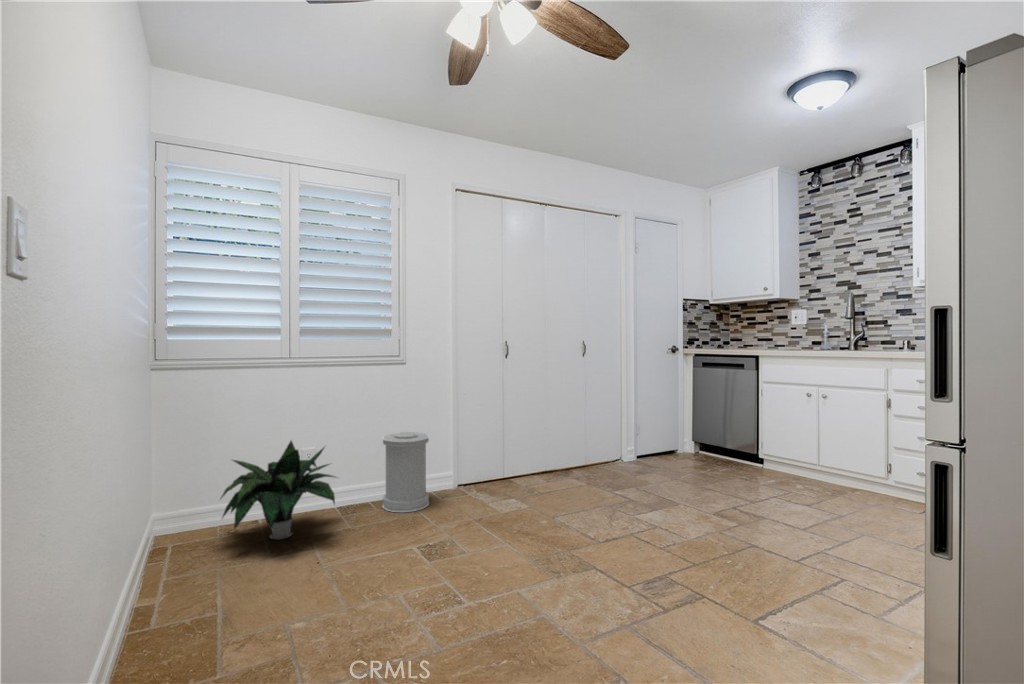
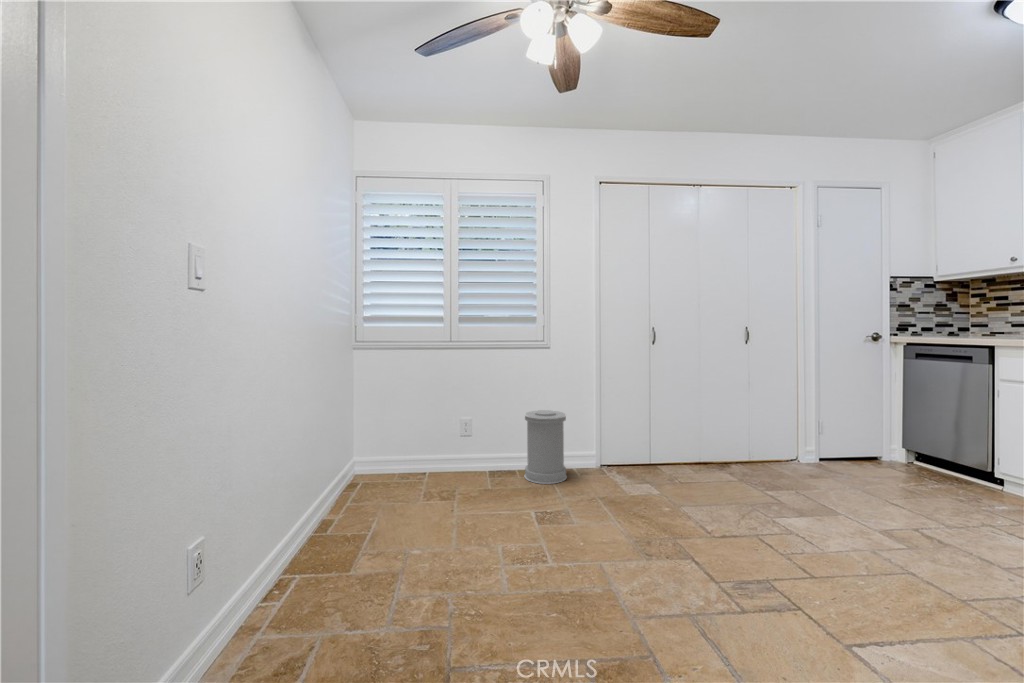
potted plant: present [221,441,335,539] -> none [388,408,486,491]

